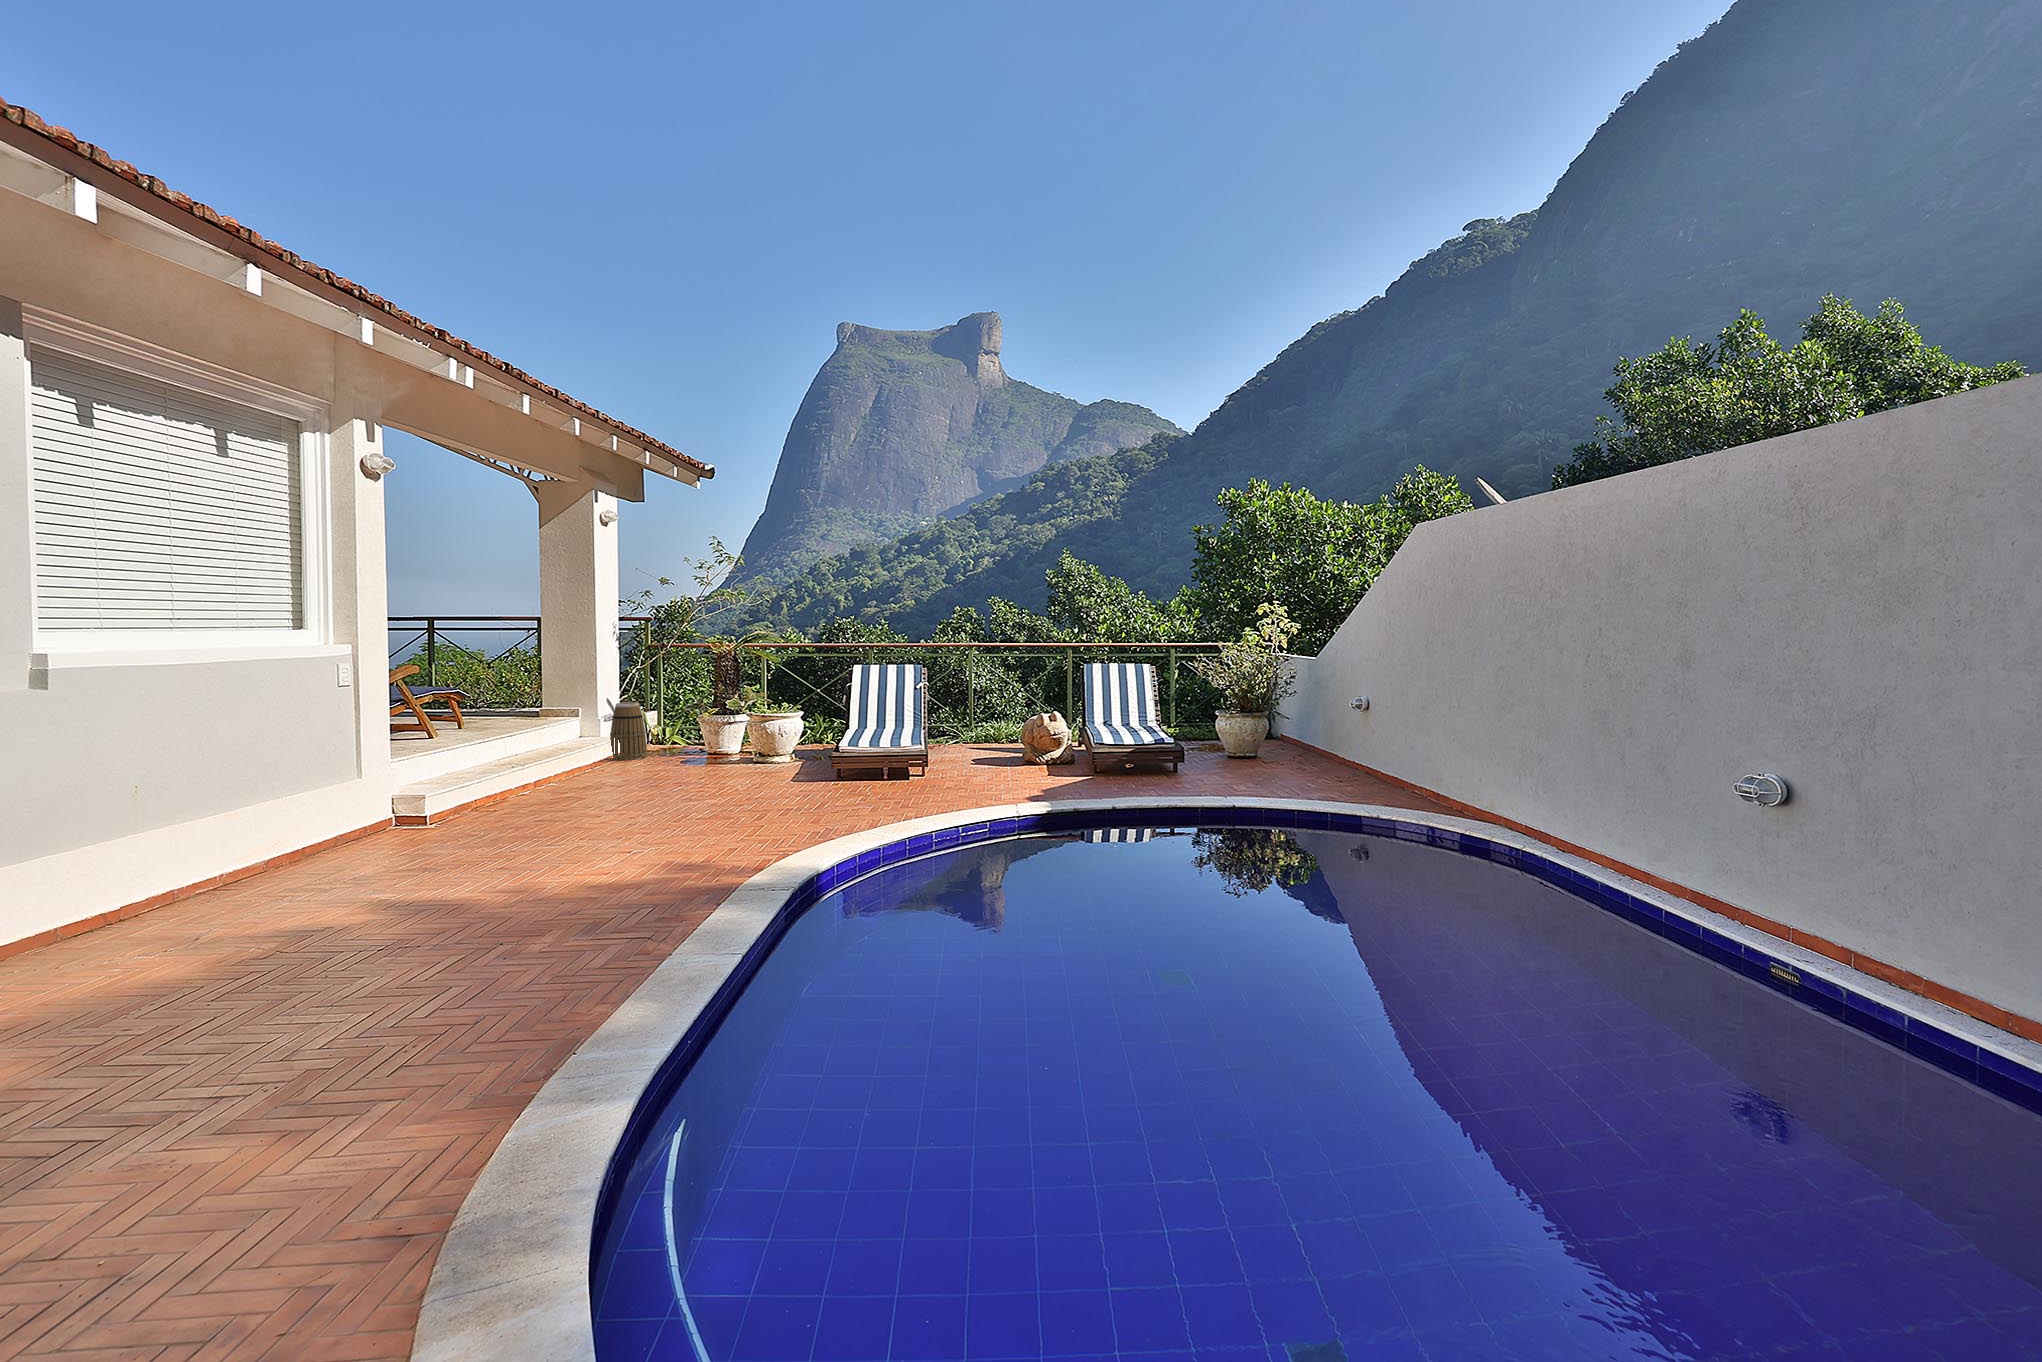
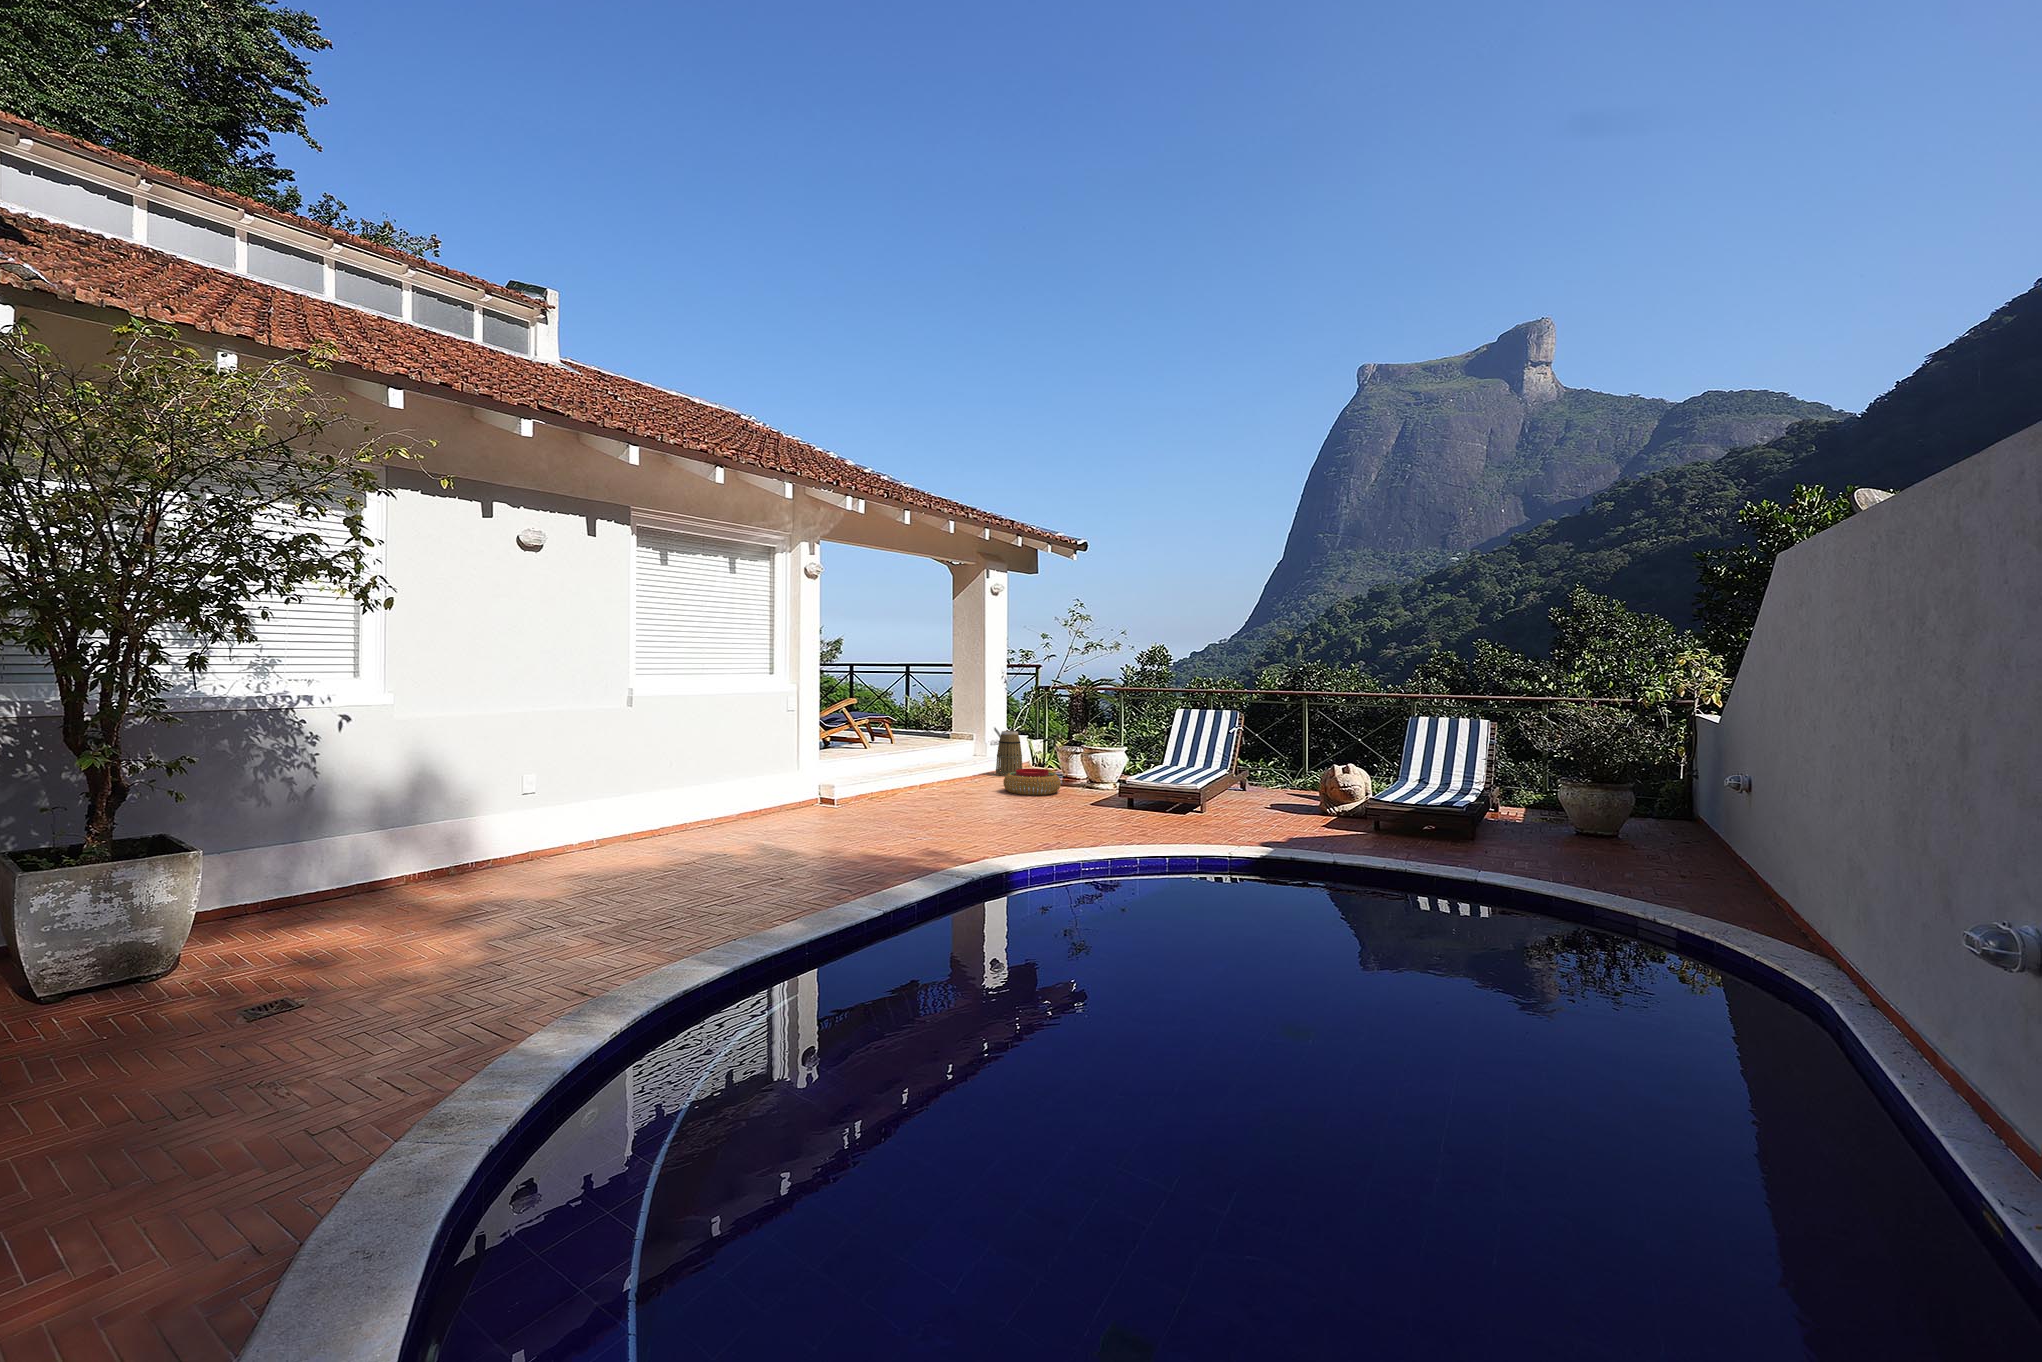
pouf: none [653,745,731,779] -> present [1003,769,1061,795]

